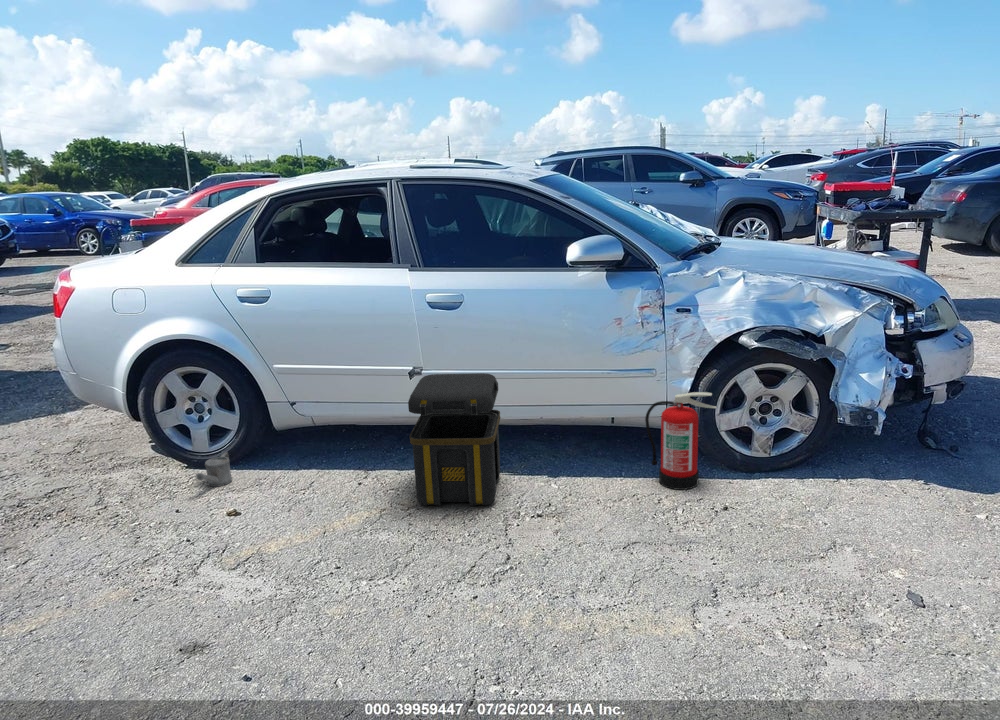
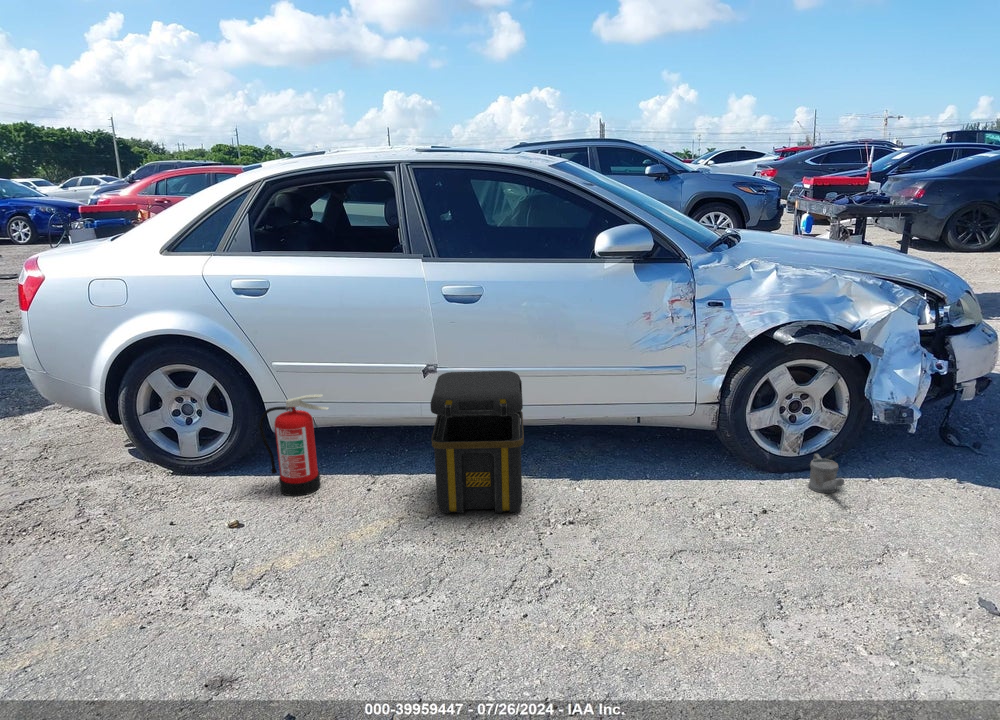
fire extinguisher: present [645,392,716,490] -> present [259,394,328,496]
watering can: present [196,452,232,487] -> present [809,454,844,493]

